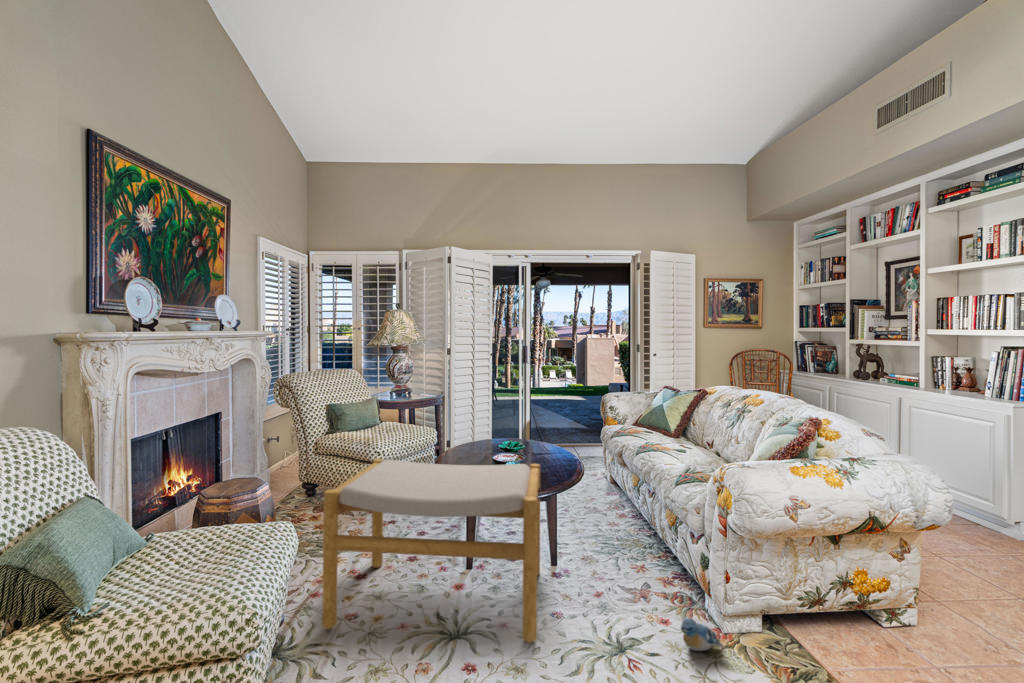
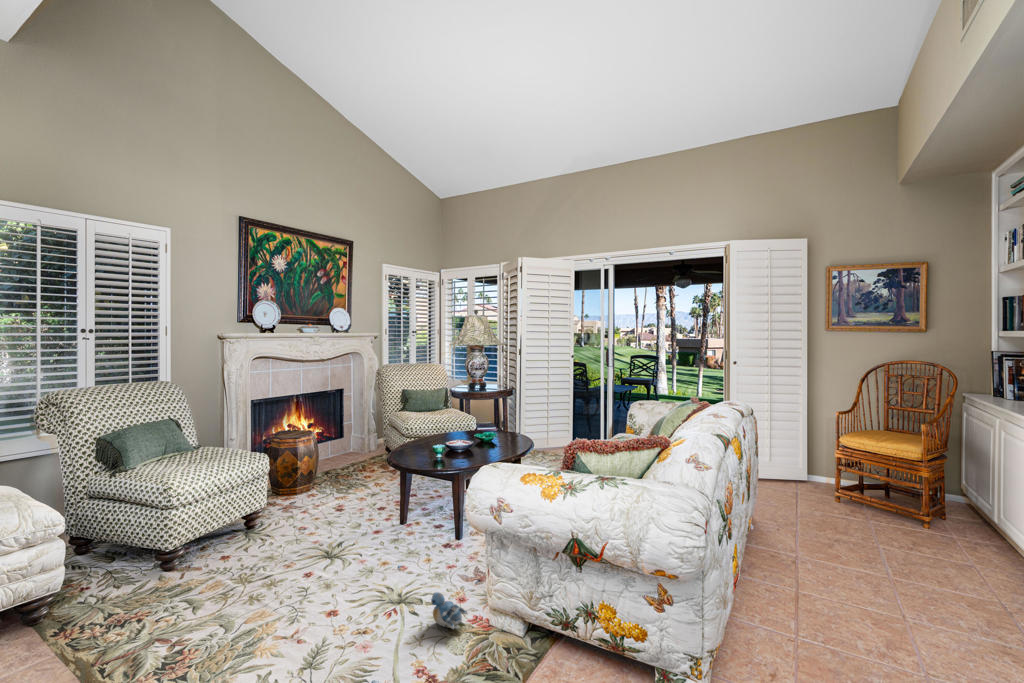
footstool: present [322,459,540,642] -> none [277,425,439,572]

